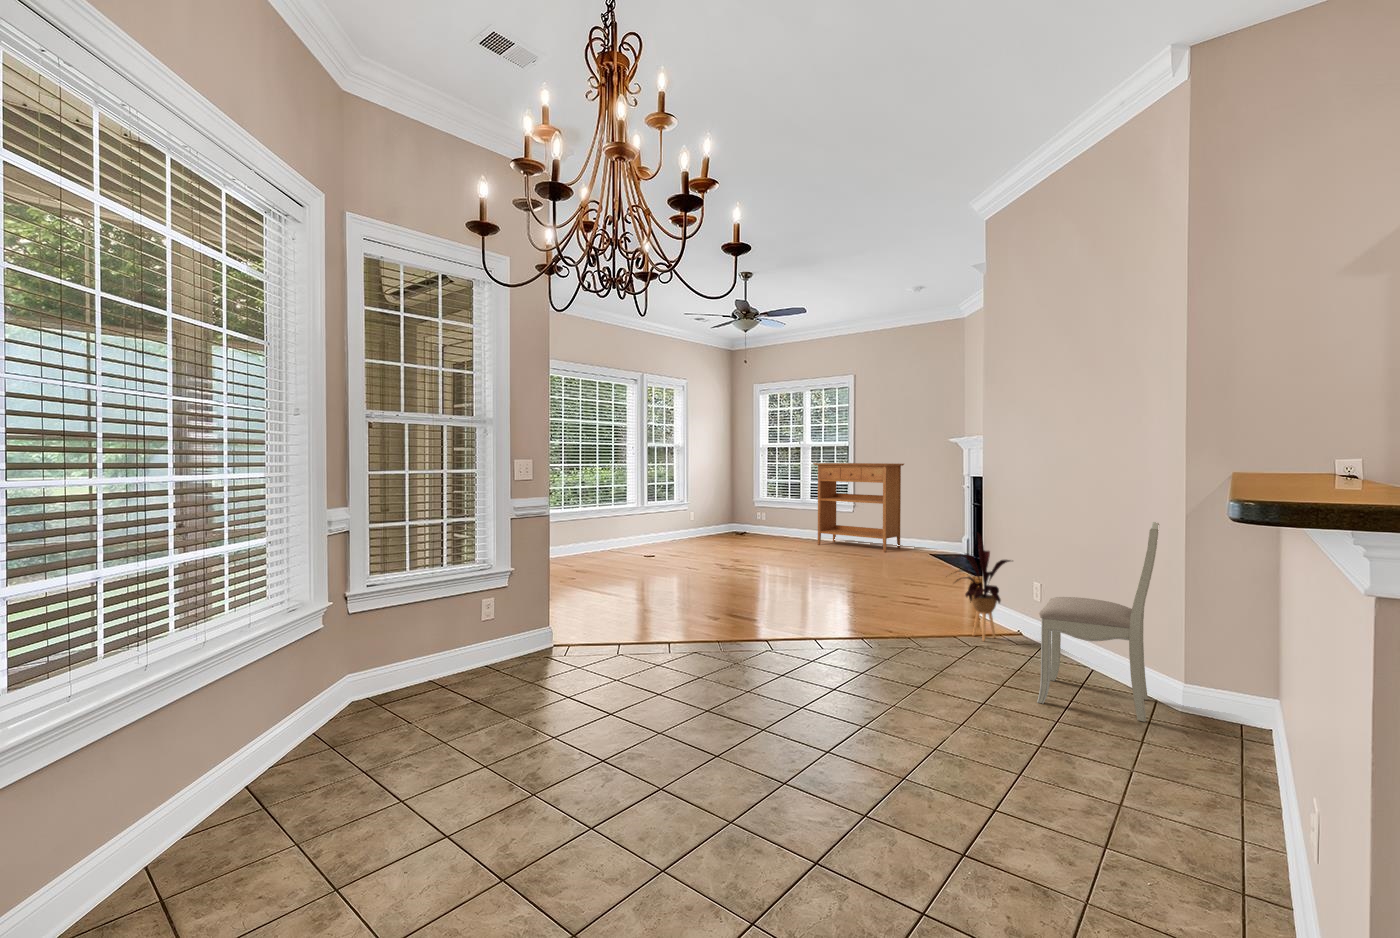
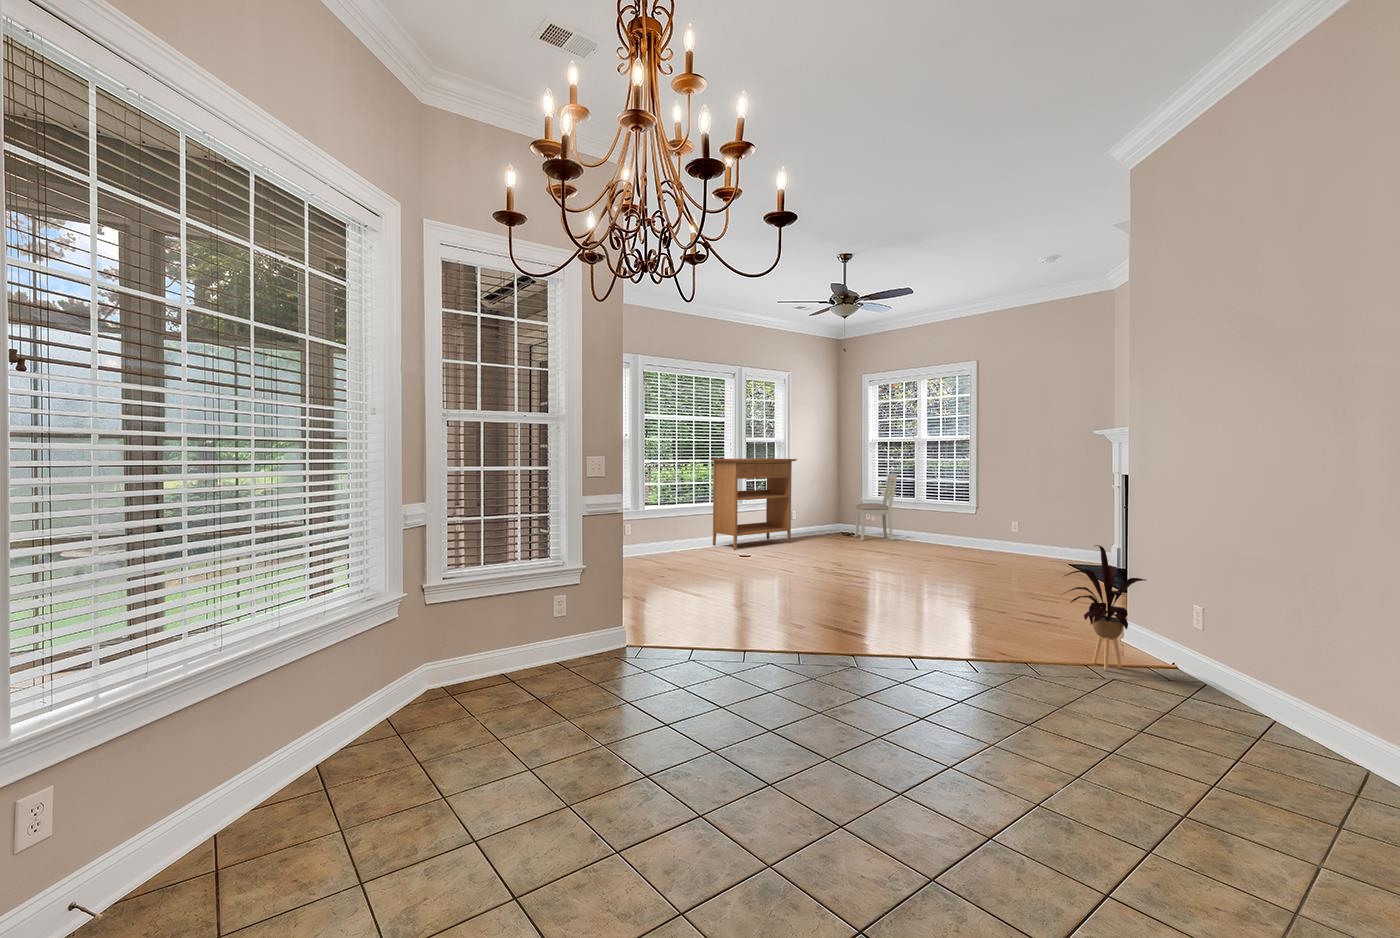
console table: present [813,463,904,552] -> present [711,458,797,550]
dining chair: present [1037,522,1159,722] -> present [855,474,897,541]

